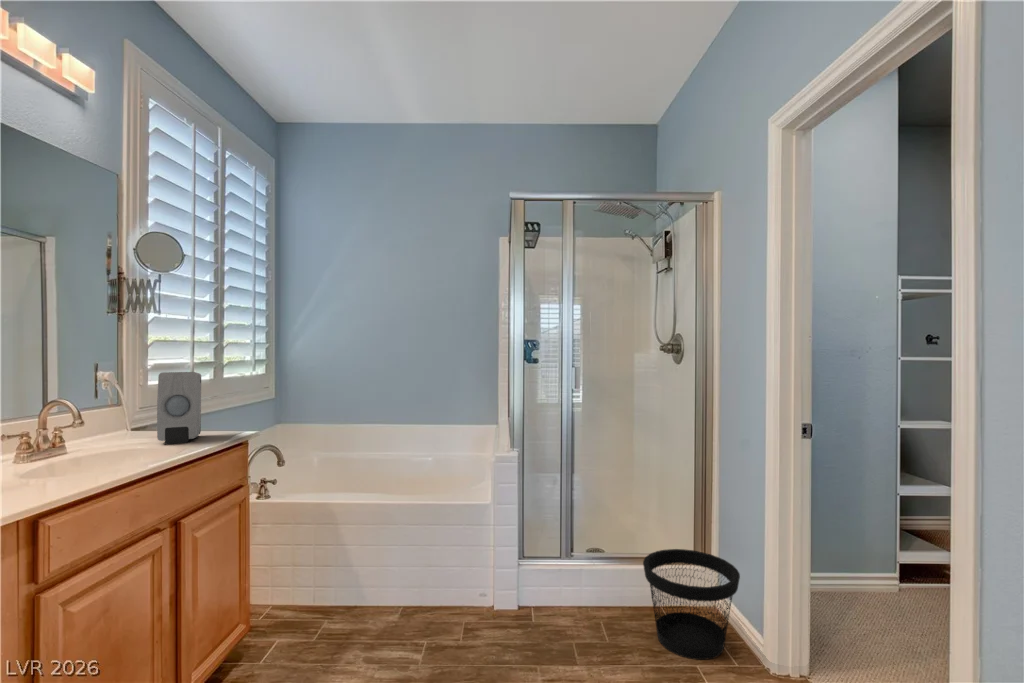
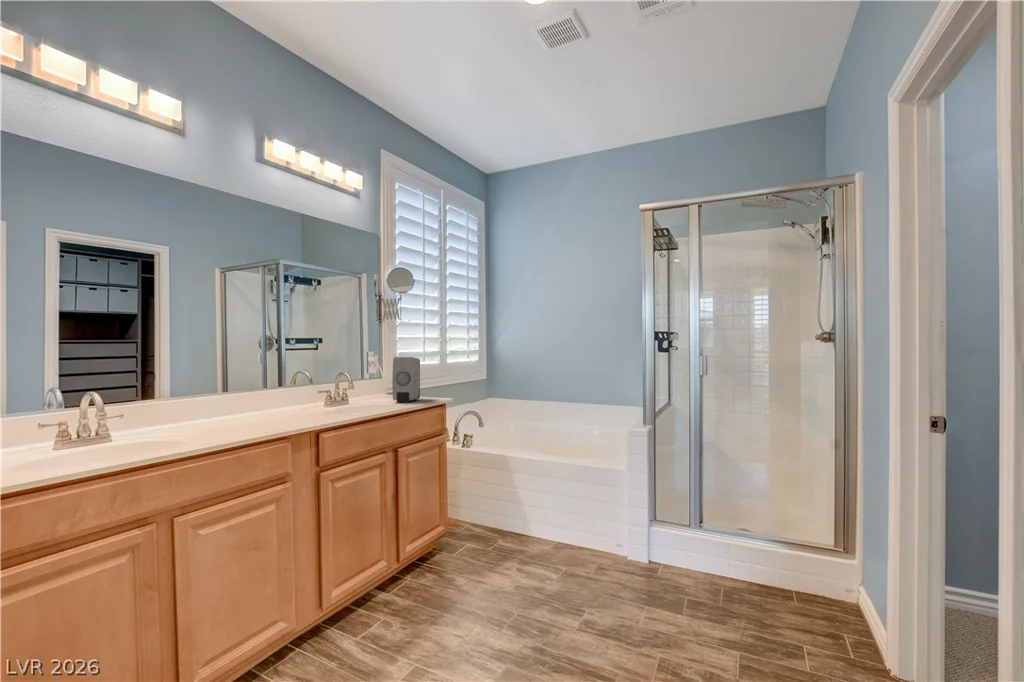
wastebasket: present [643,549,740,660] -> none [758,533,866,644]

